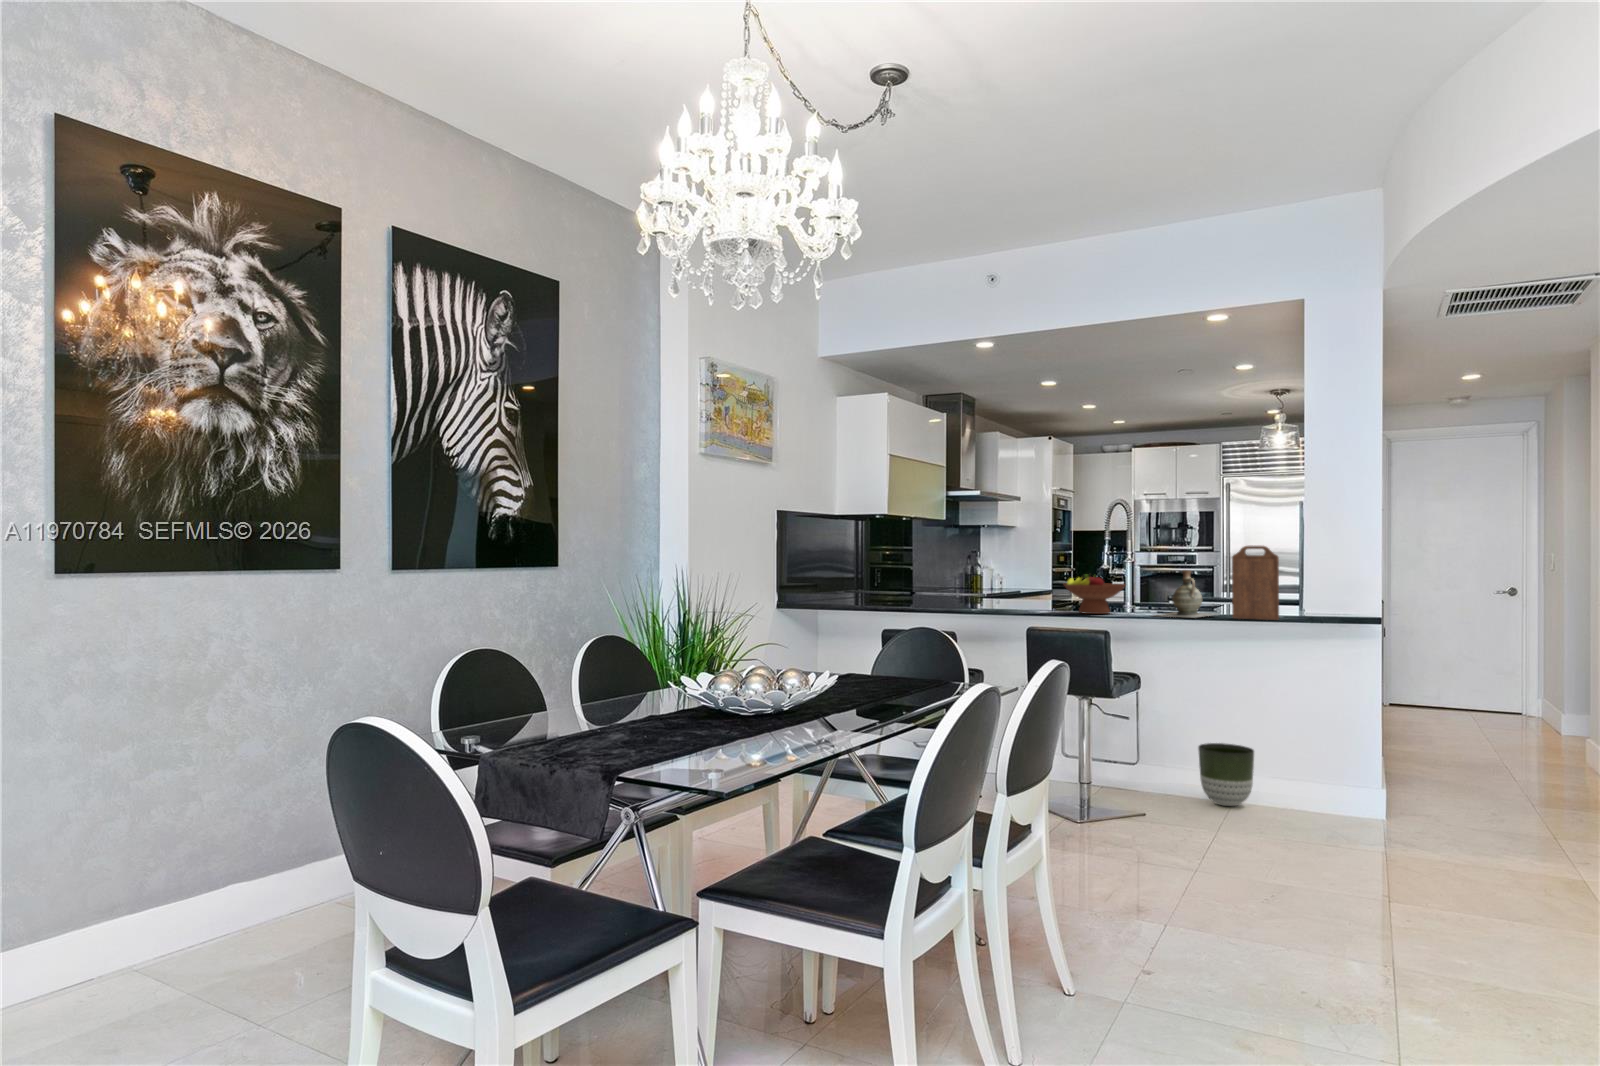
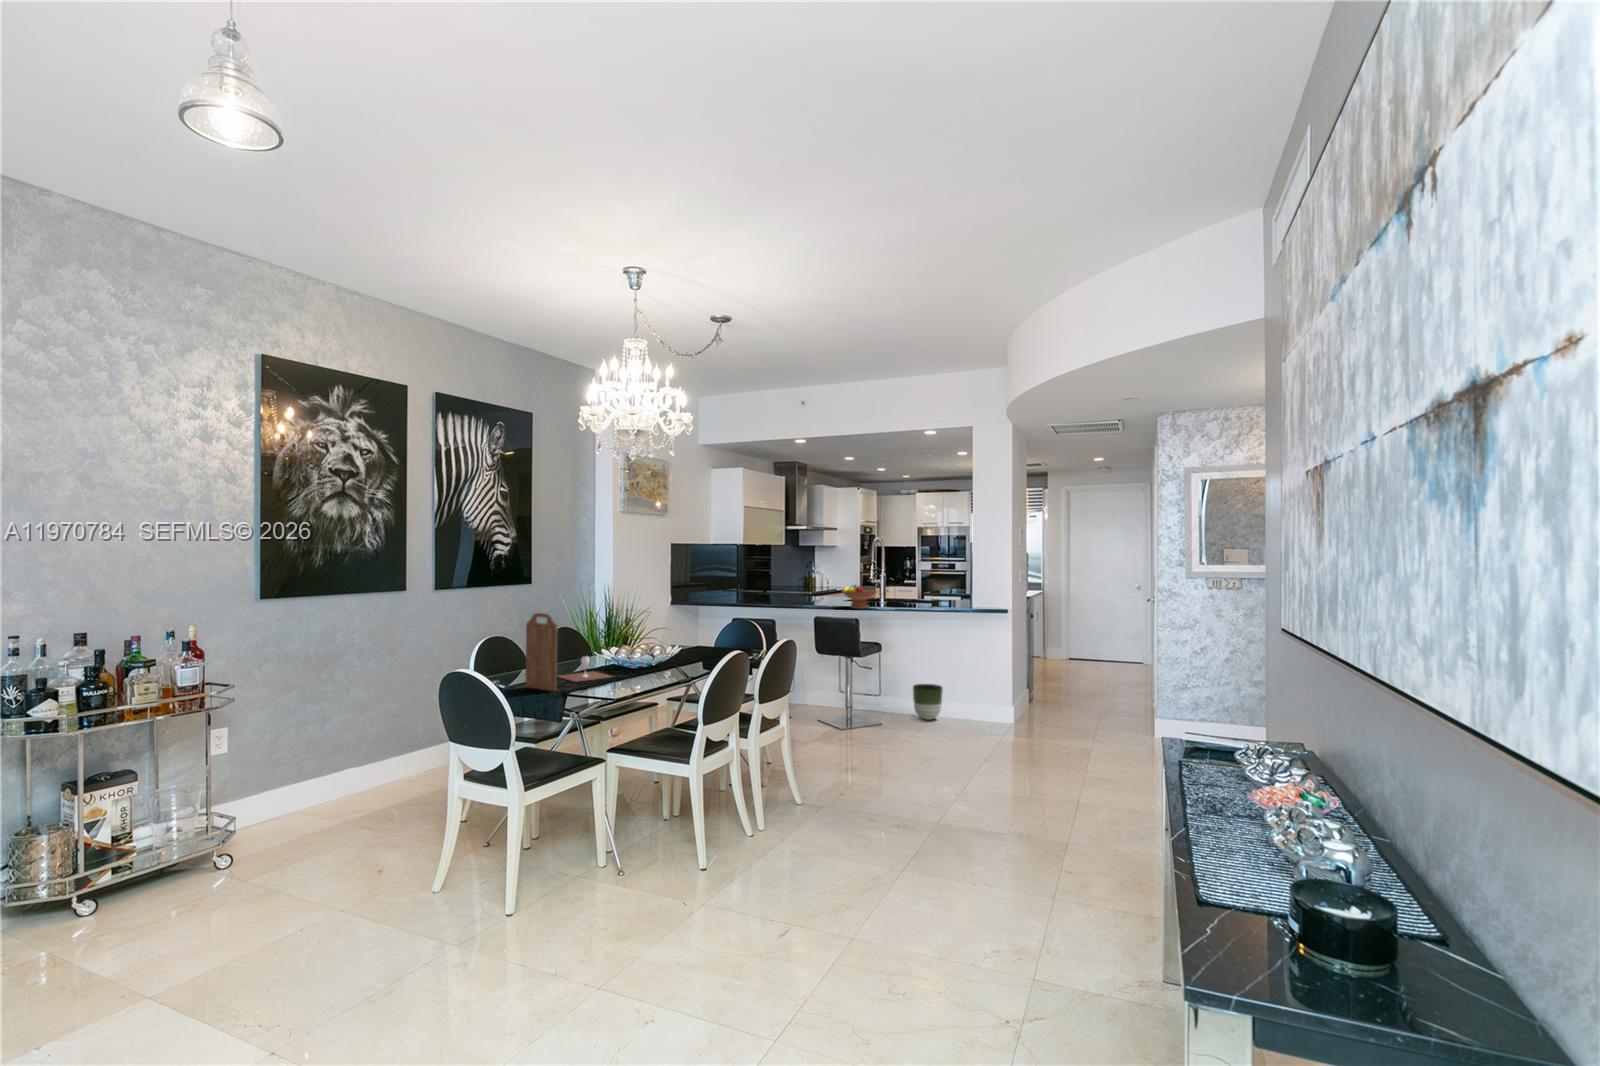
cutting board: present [1232,546,1279,620] -> present [525,613,558,691]
ceramic jug: present [1158,570,1211,618] -> none [888,583,928,611]
wine glass: none [590,689,712,742] -> present [557,656,612,682]

